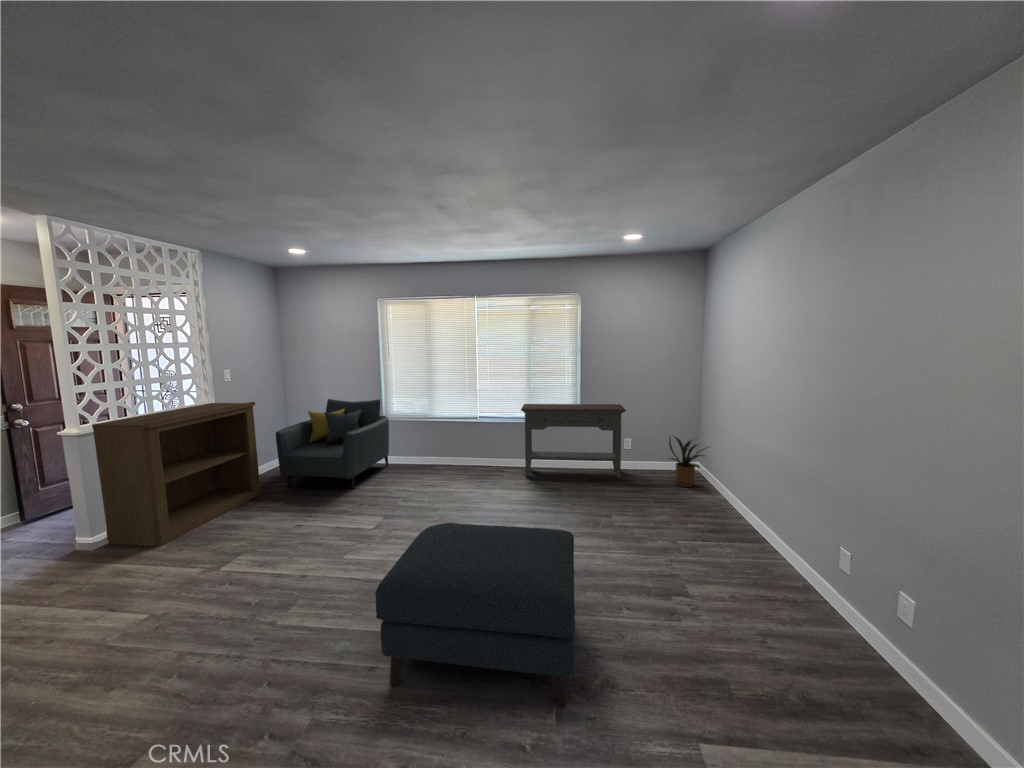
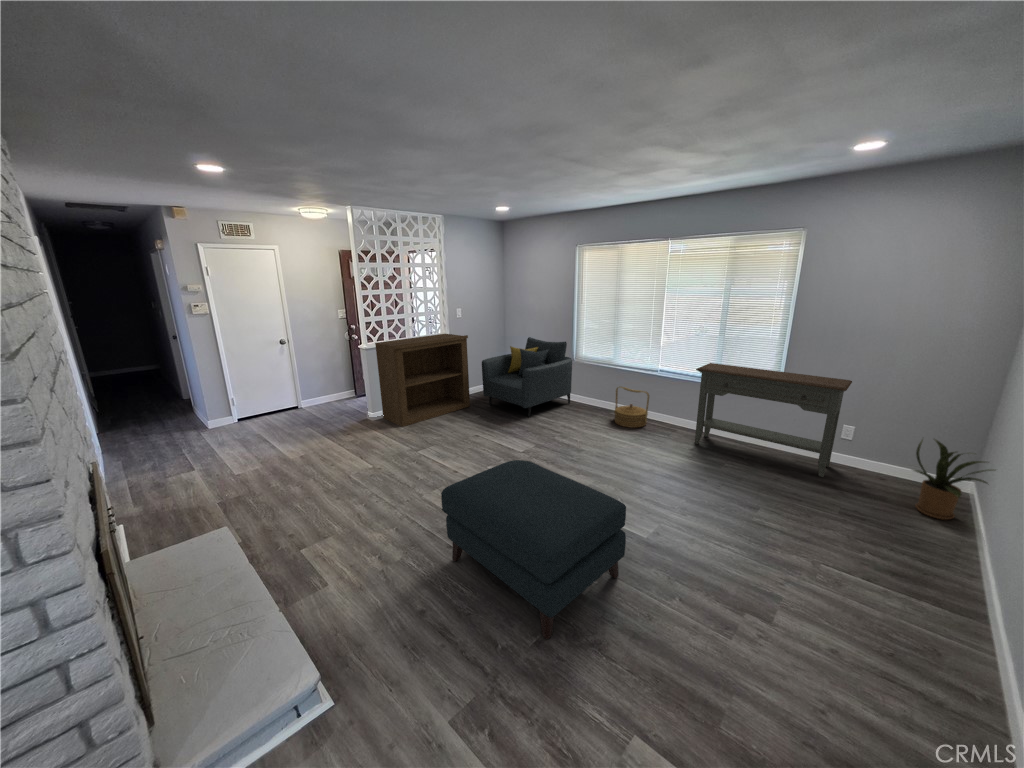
woven basket: none [443,437,477,476] -> present [614,387,649,428]

